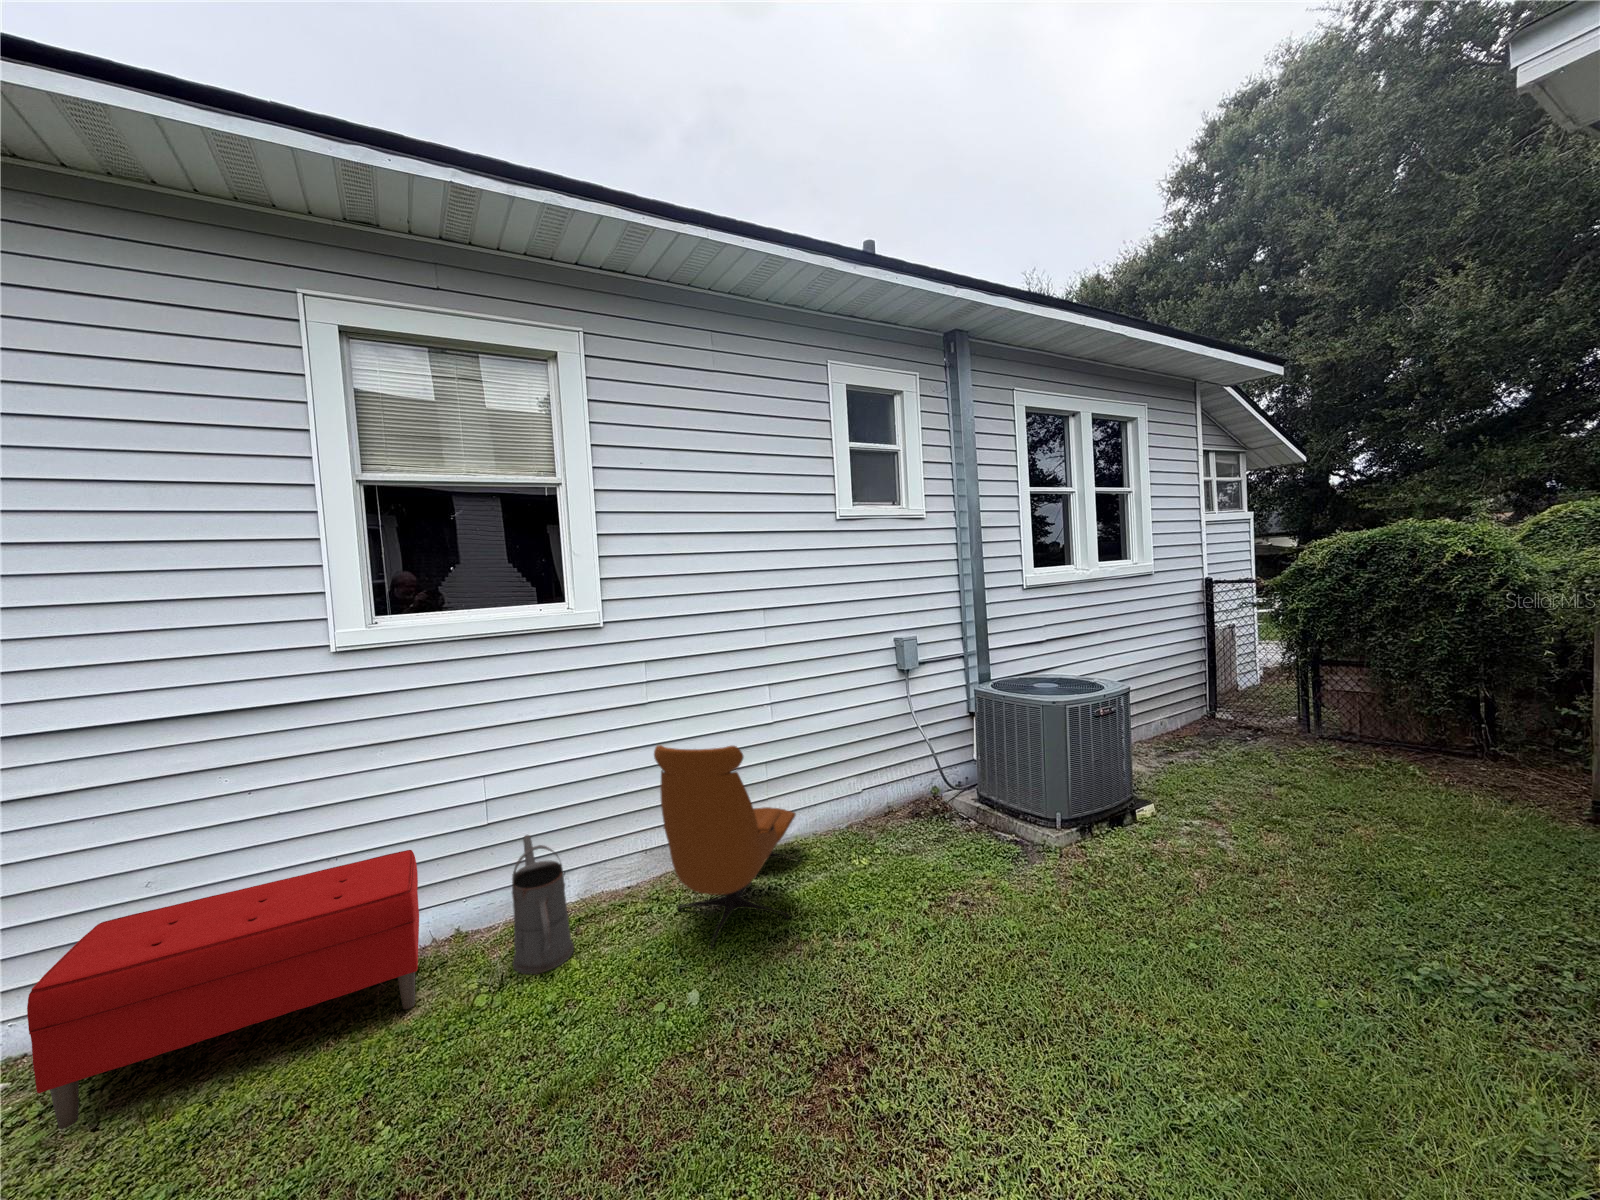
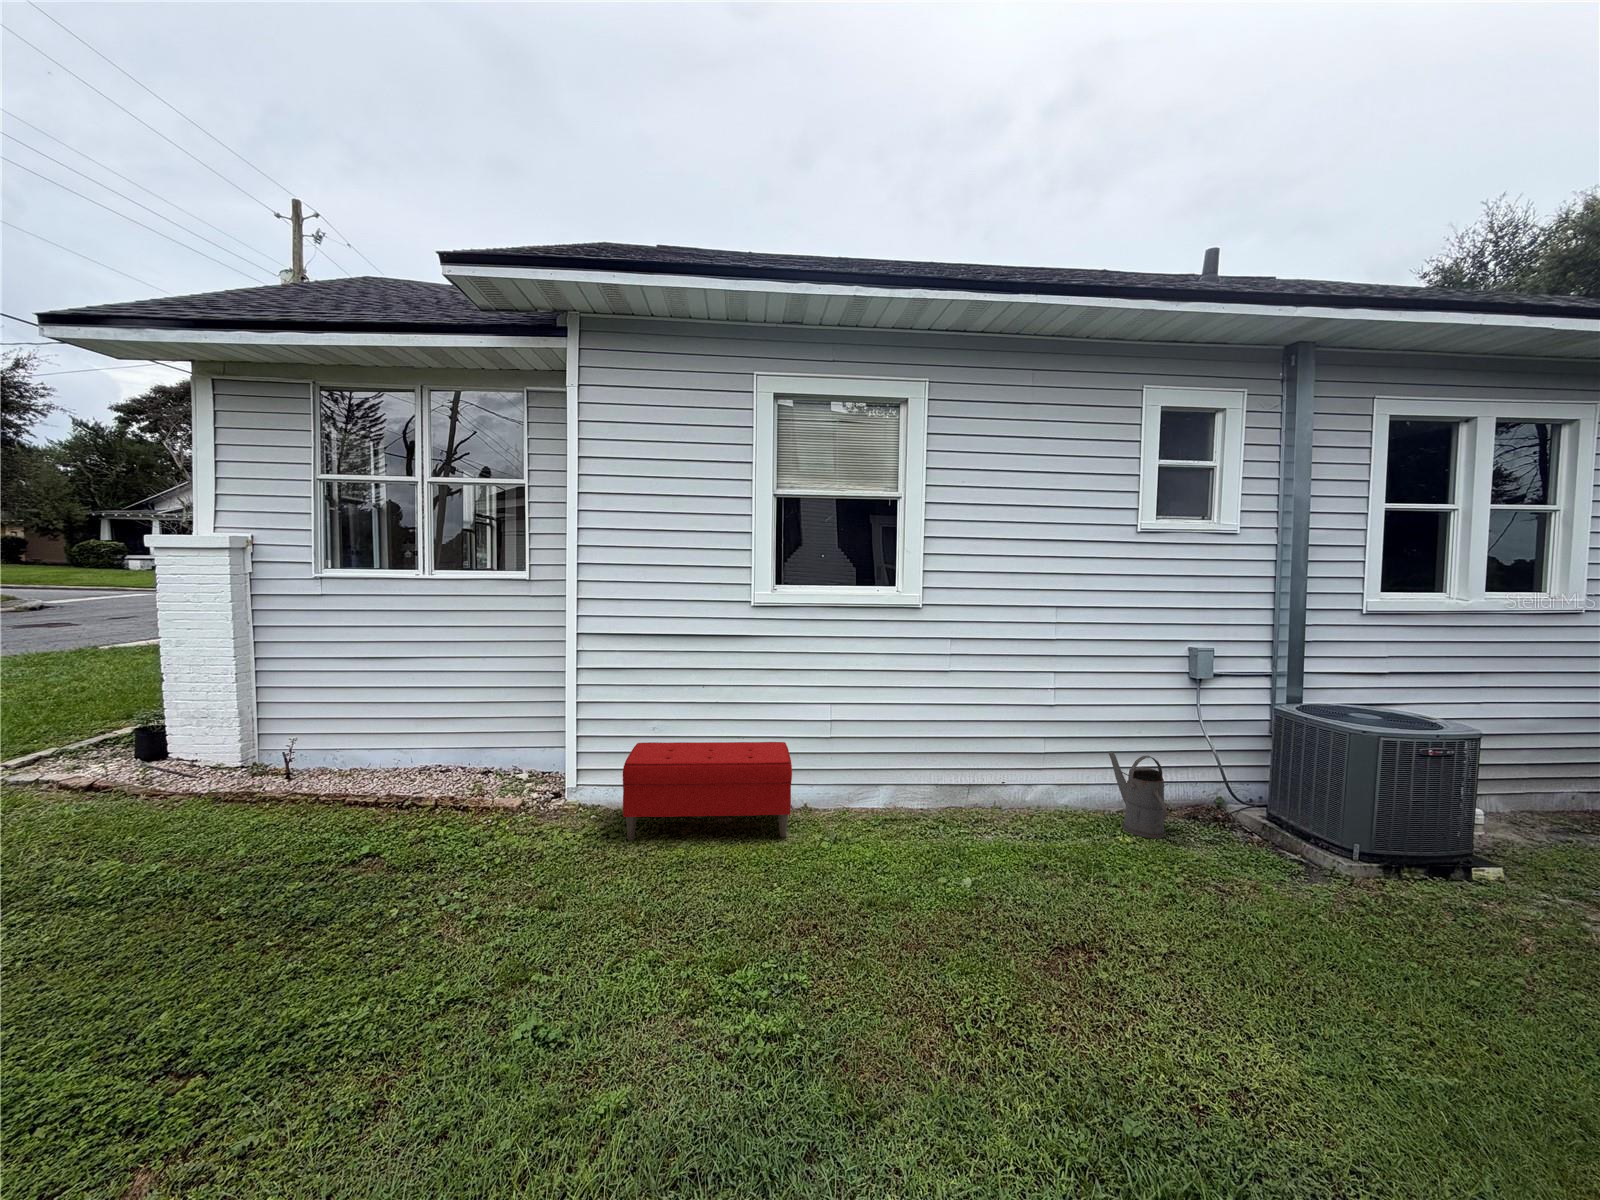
lounge chair: present [654,745,801,948] -> none [954,699,1066,860]
watering can: present [512,835,574,974] -> present [1109,751,1167,838]

